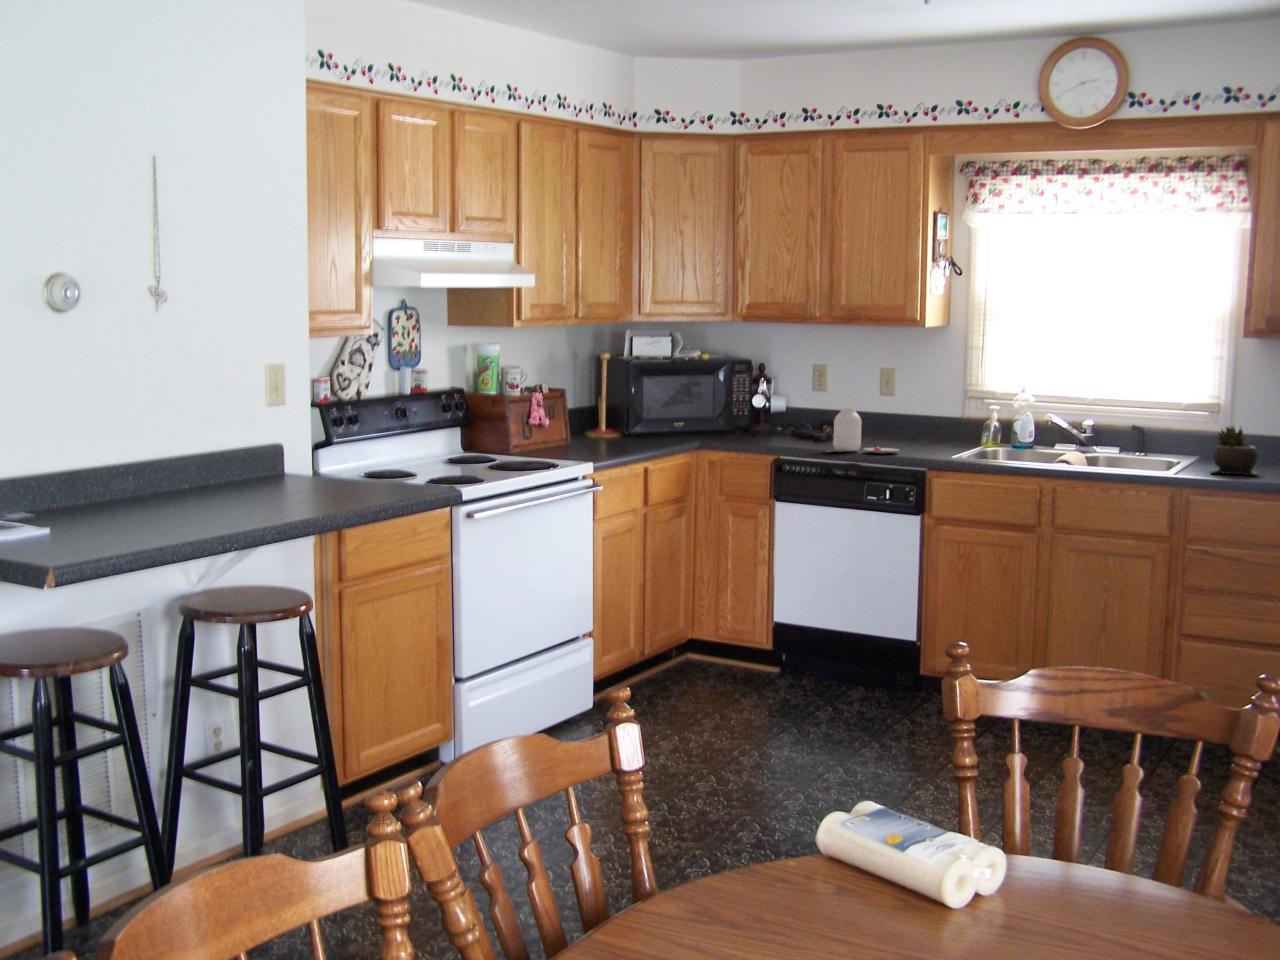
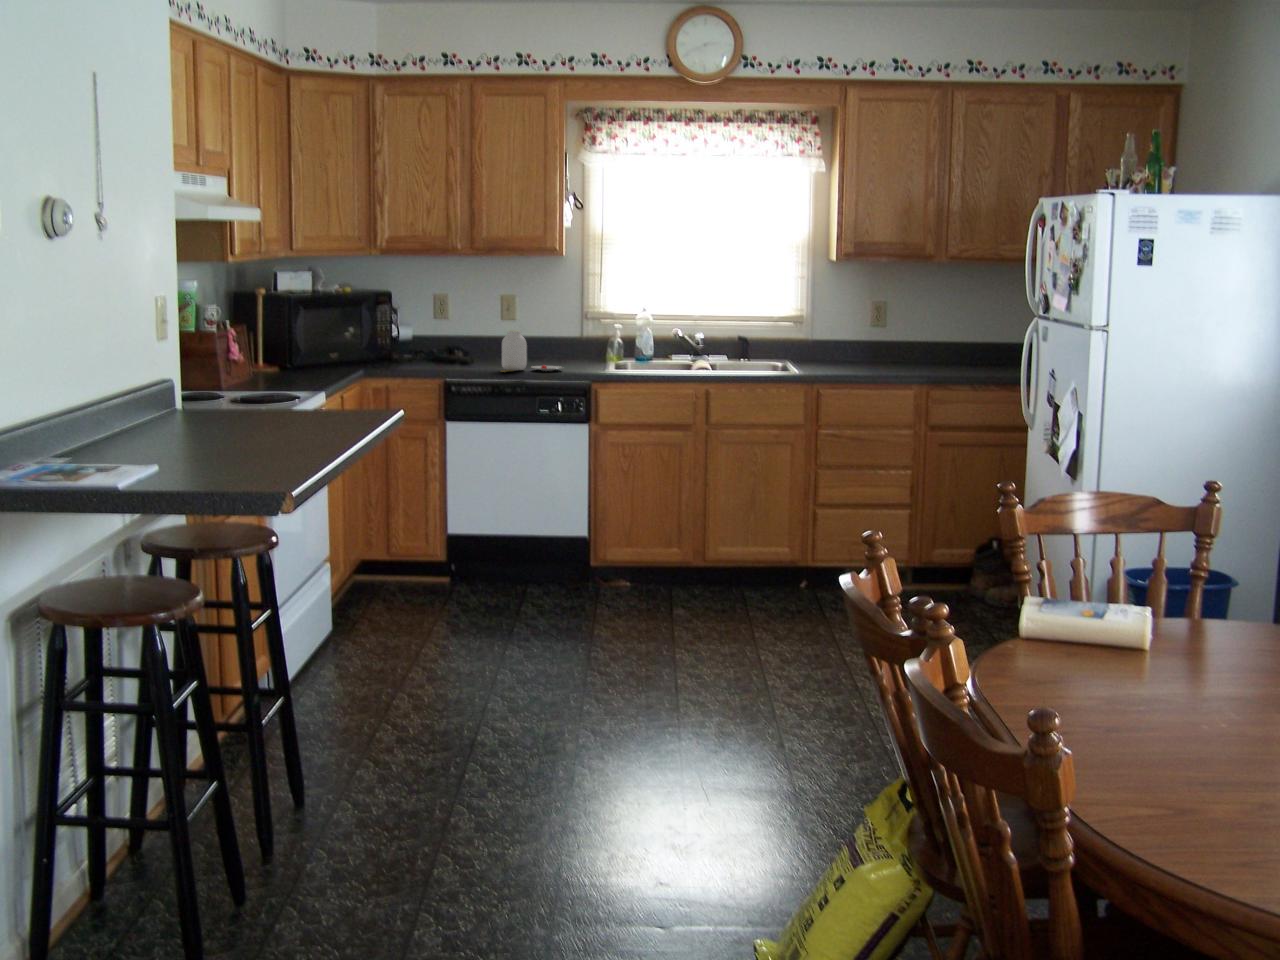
succulent plant: present [1211,427,1258,475] -> none [826,335,870,376]

